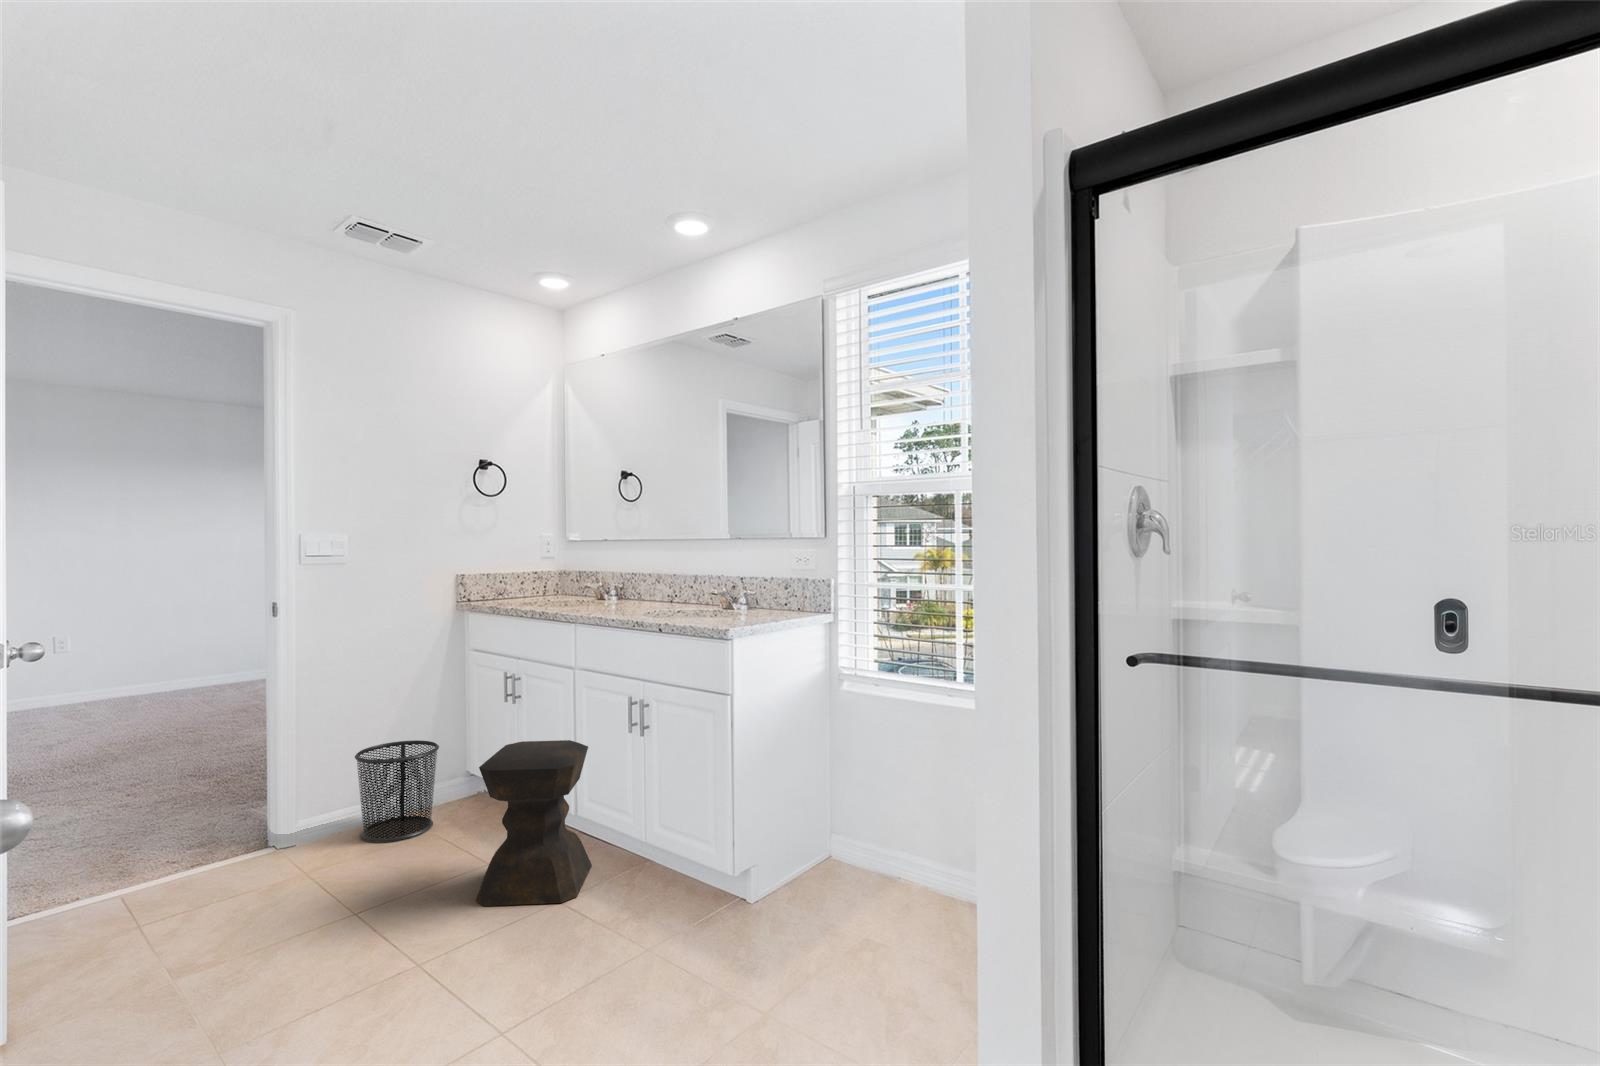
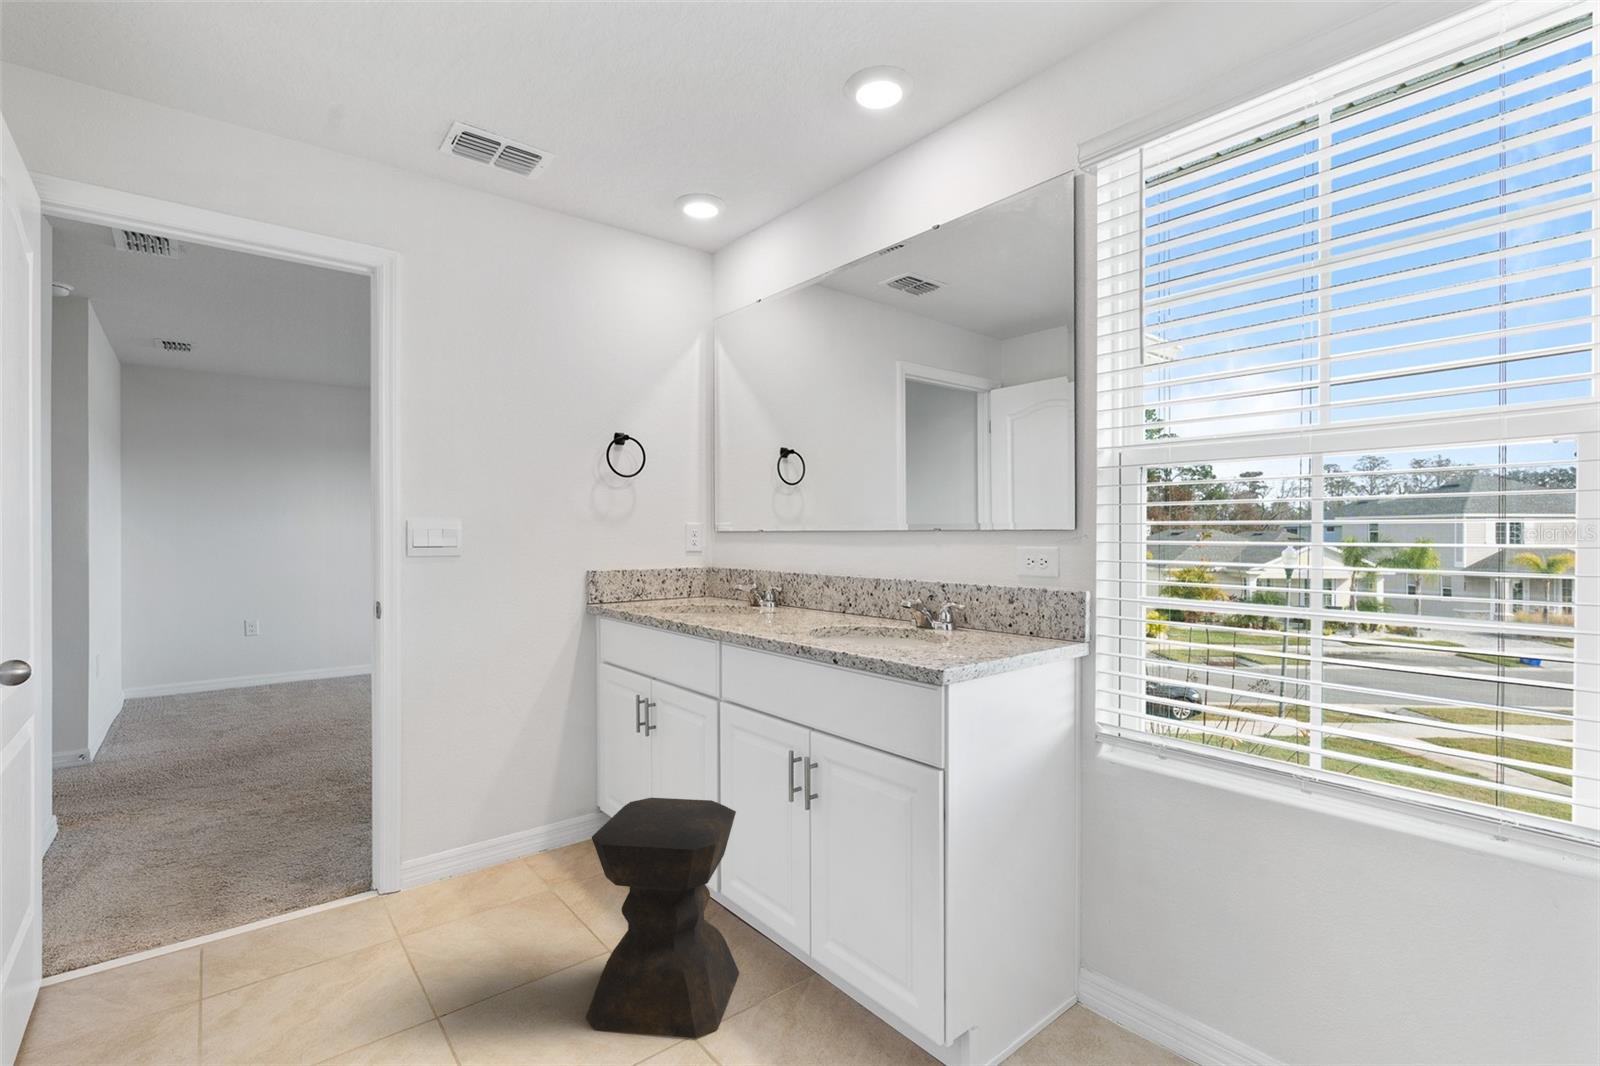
waste bin: present [355,740,439,842] -> none [462,773,560,901]

